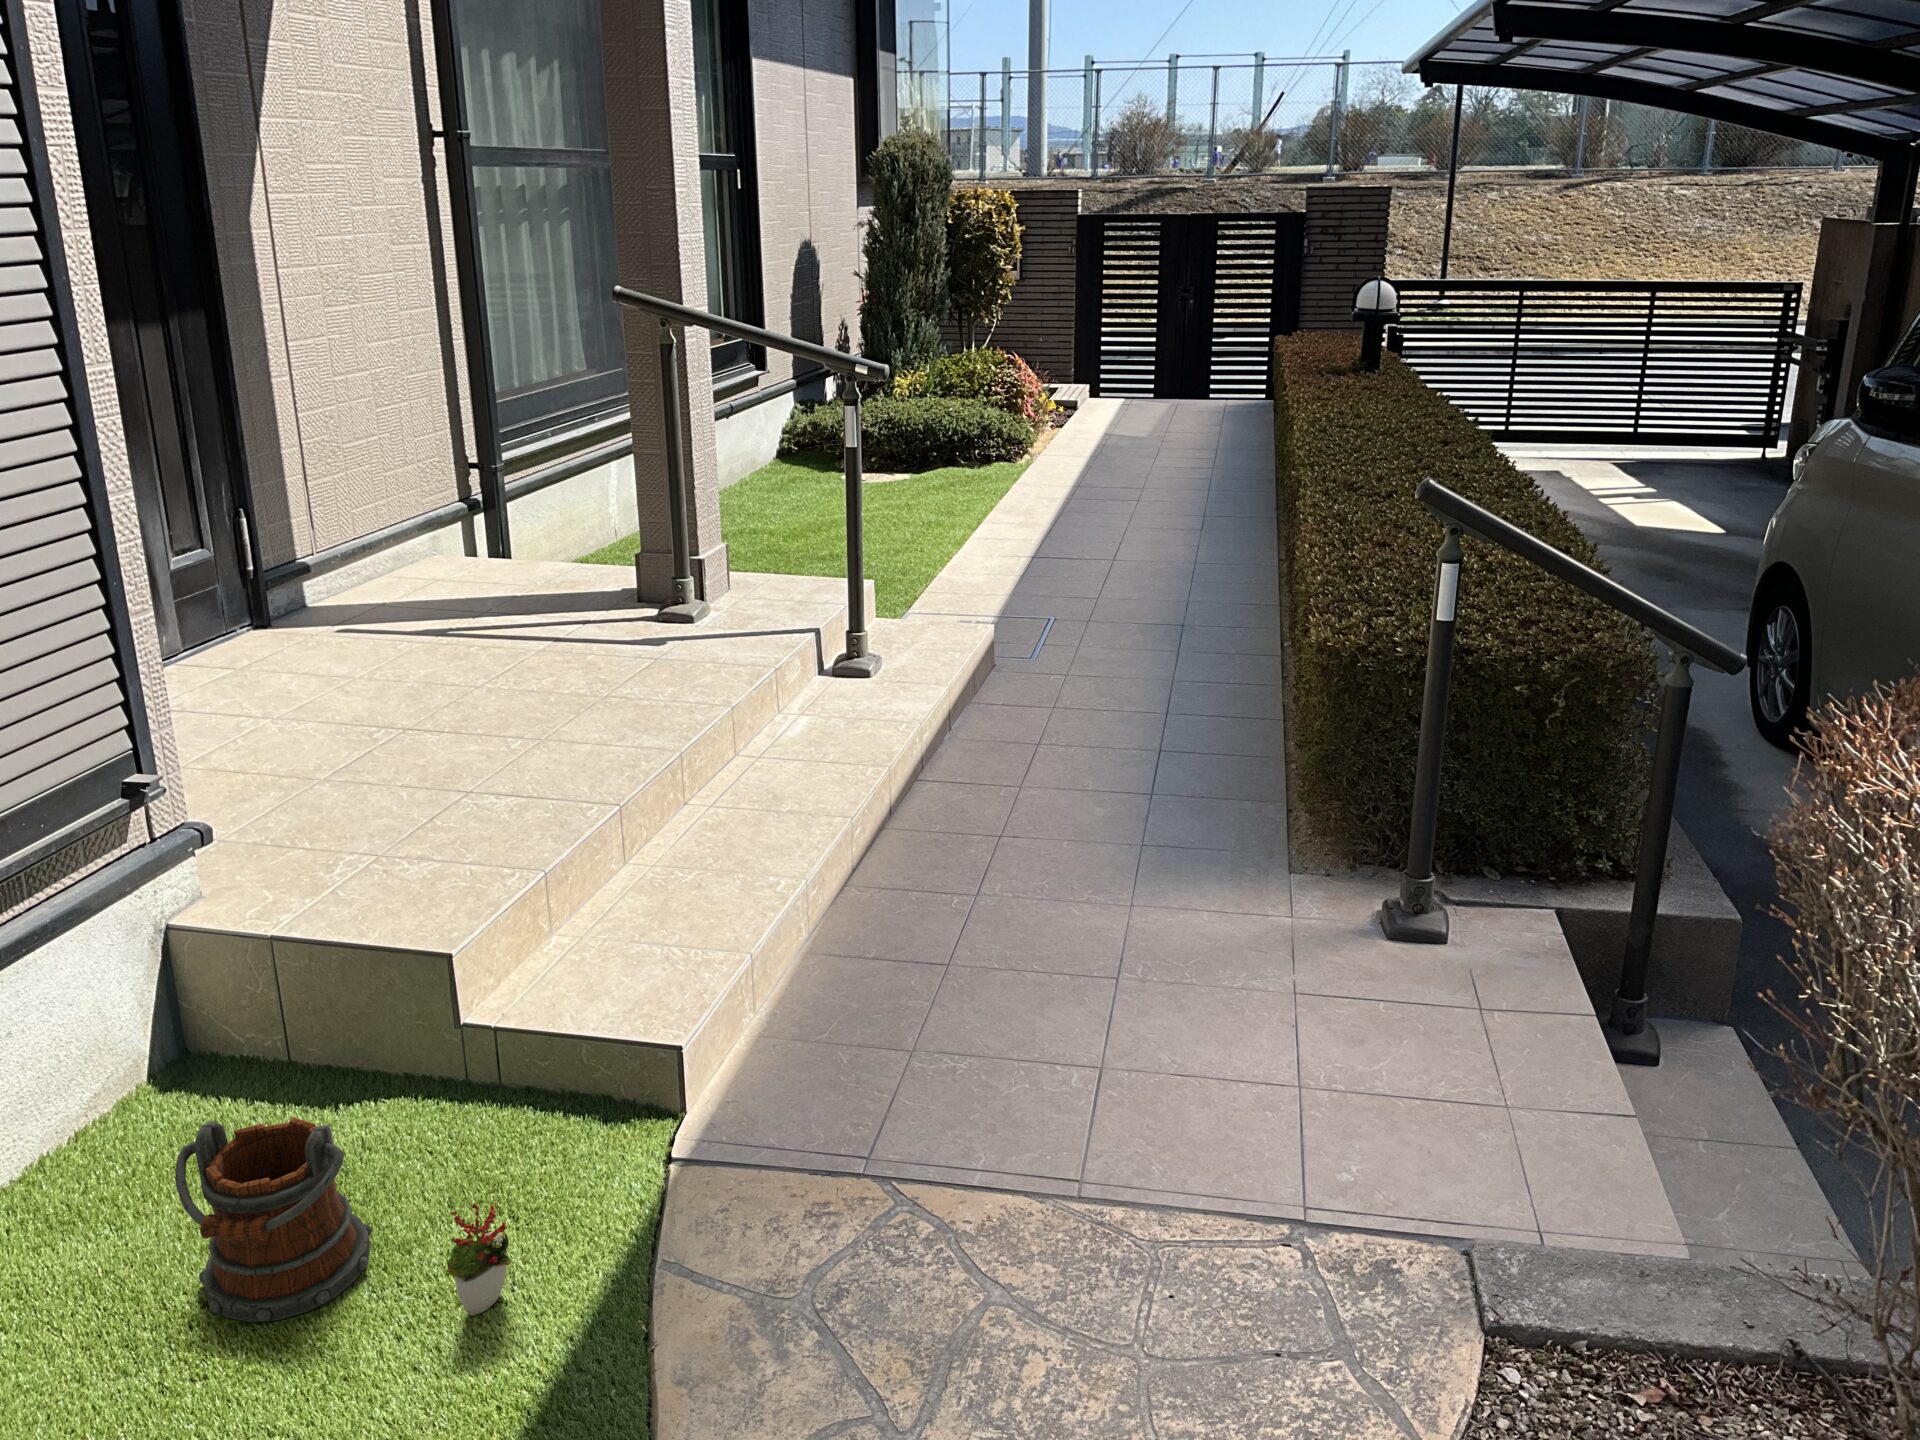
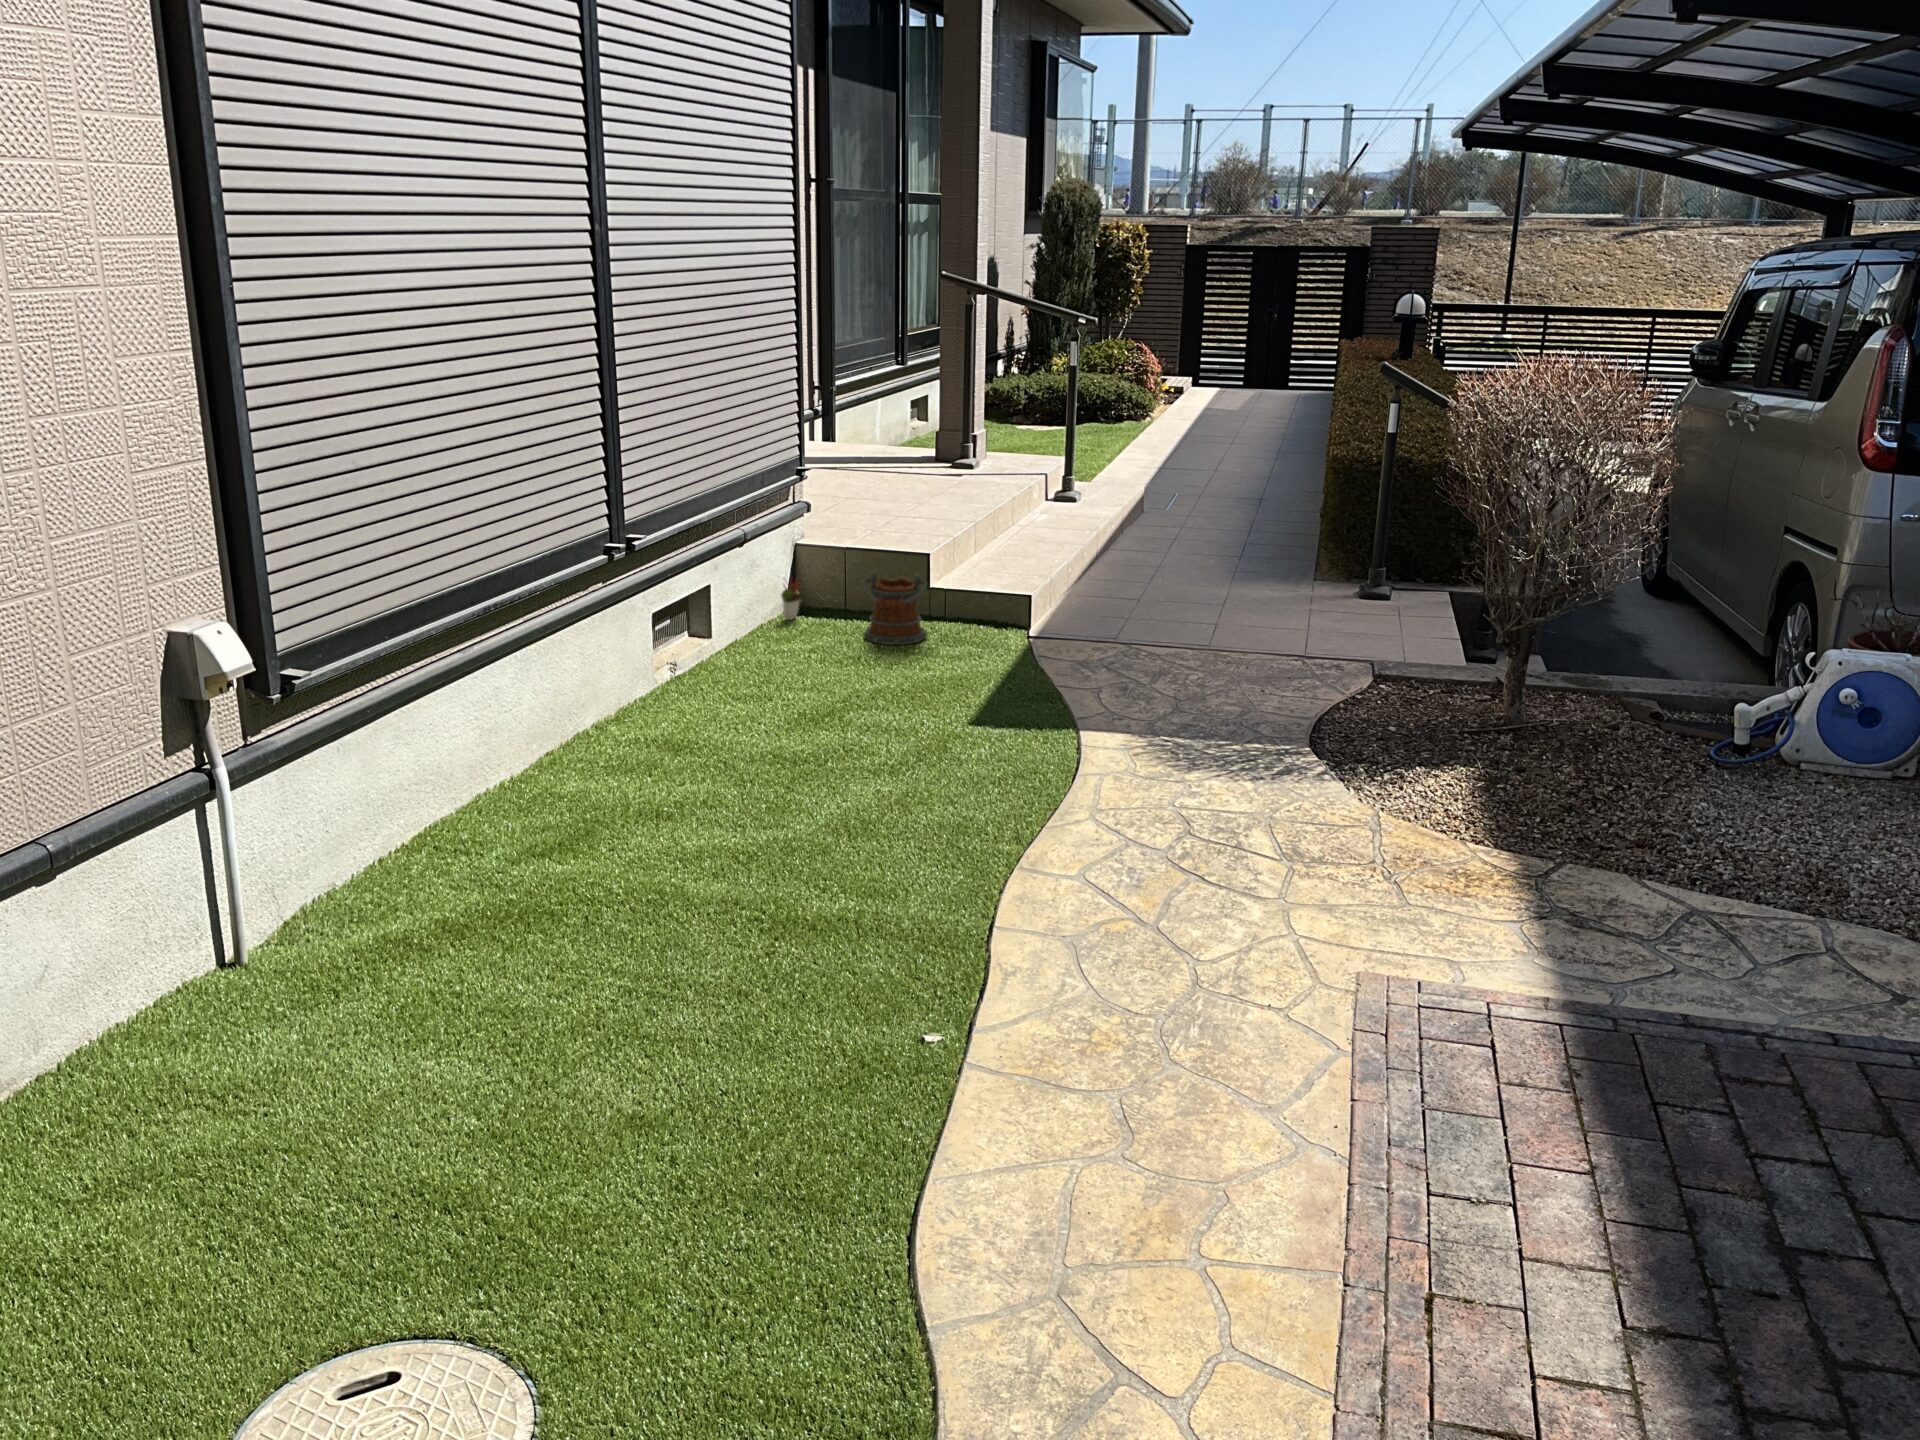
decorative plant: present [446,1203,511,1316] -> present [781,578,801,620]

